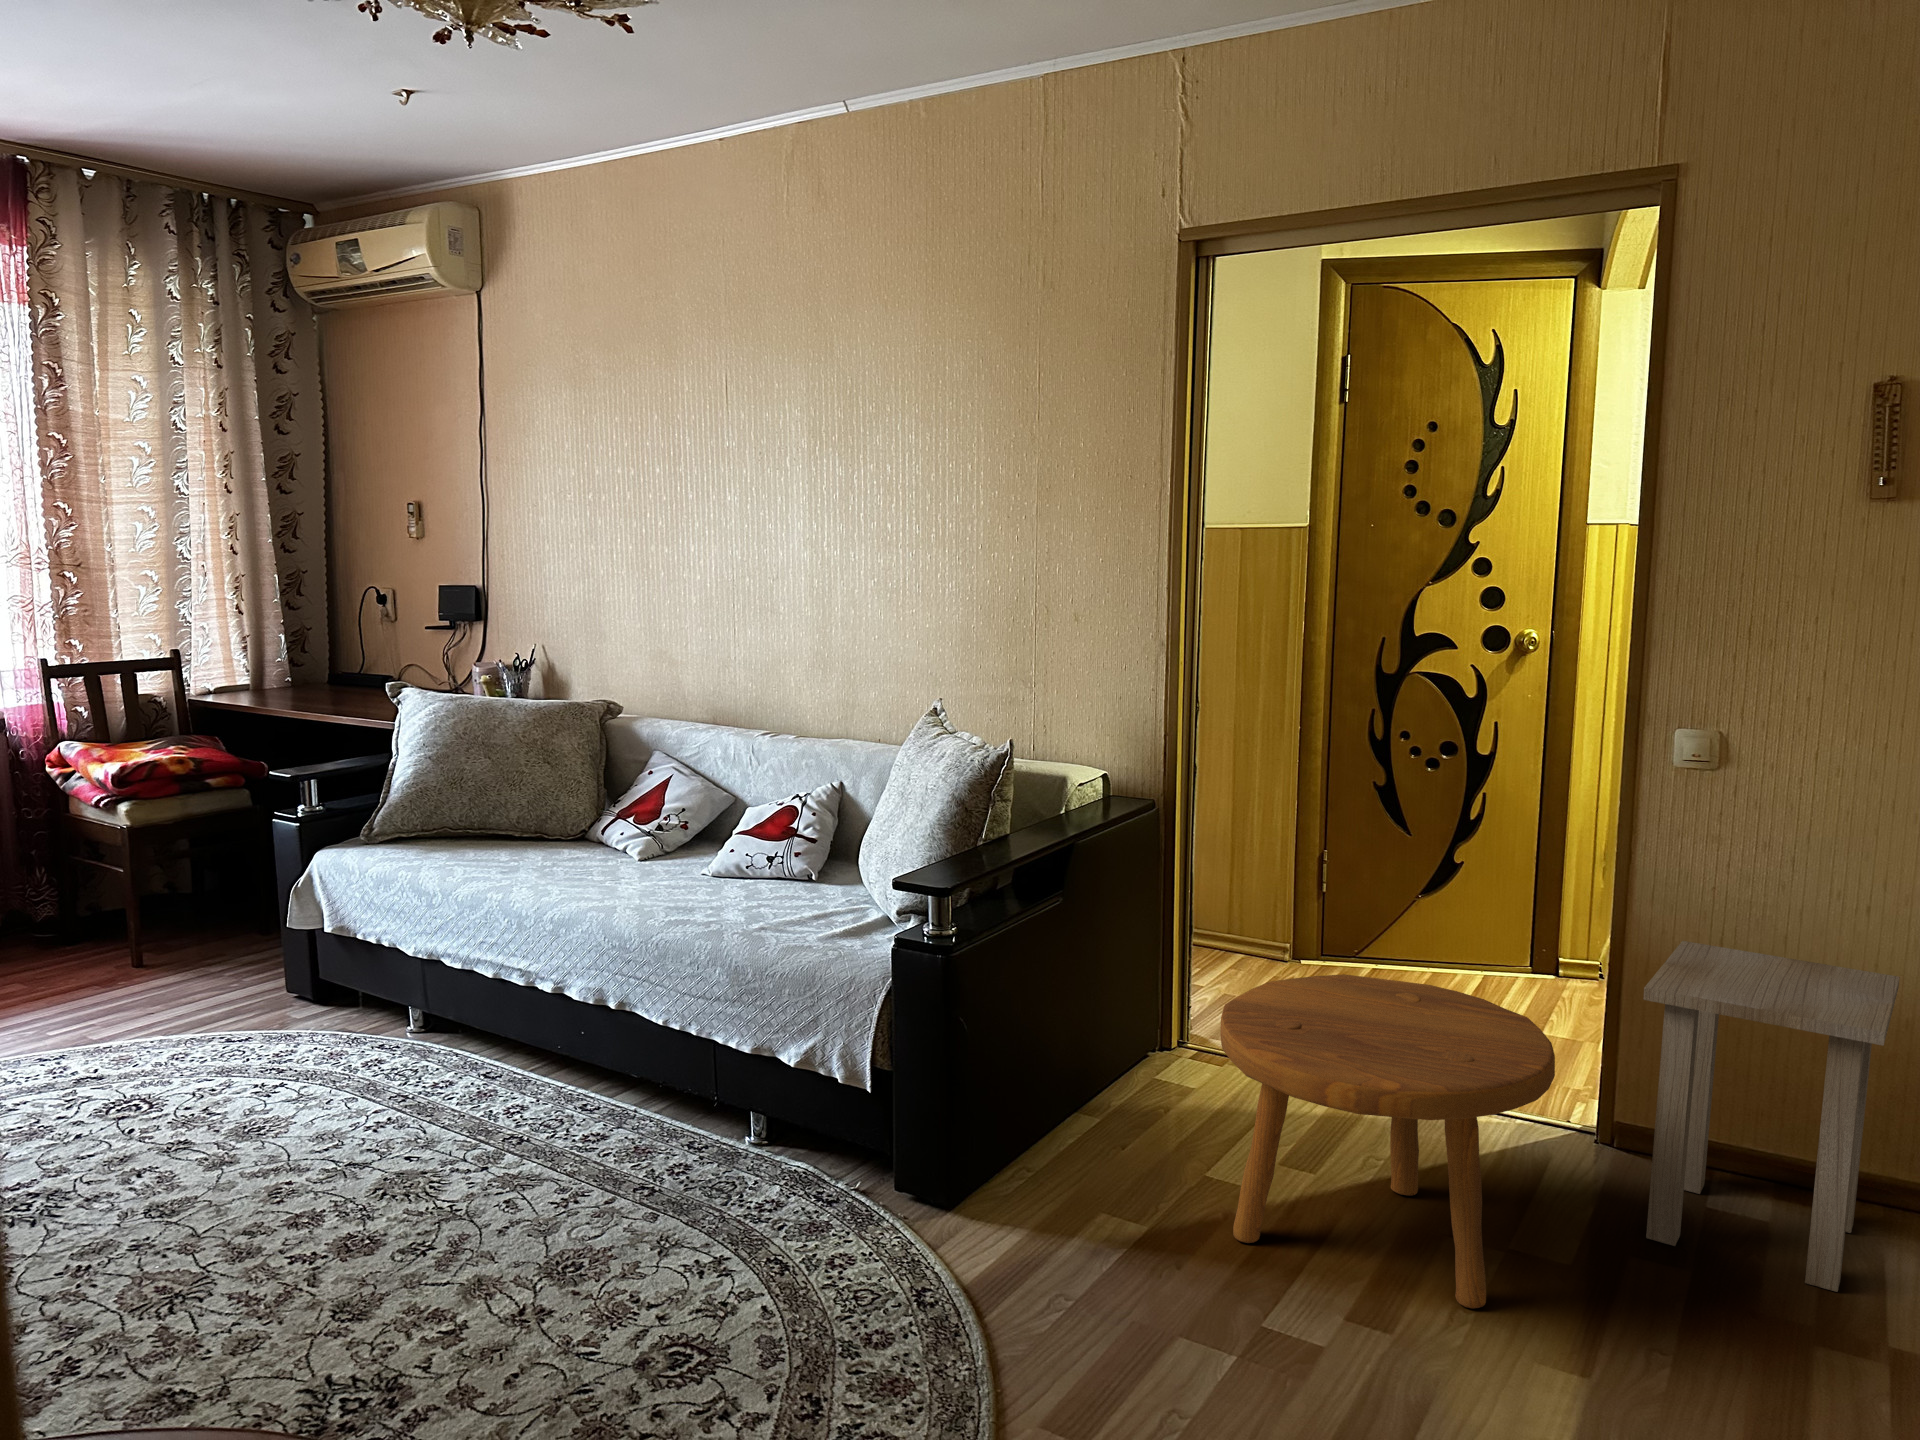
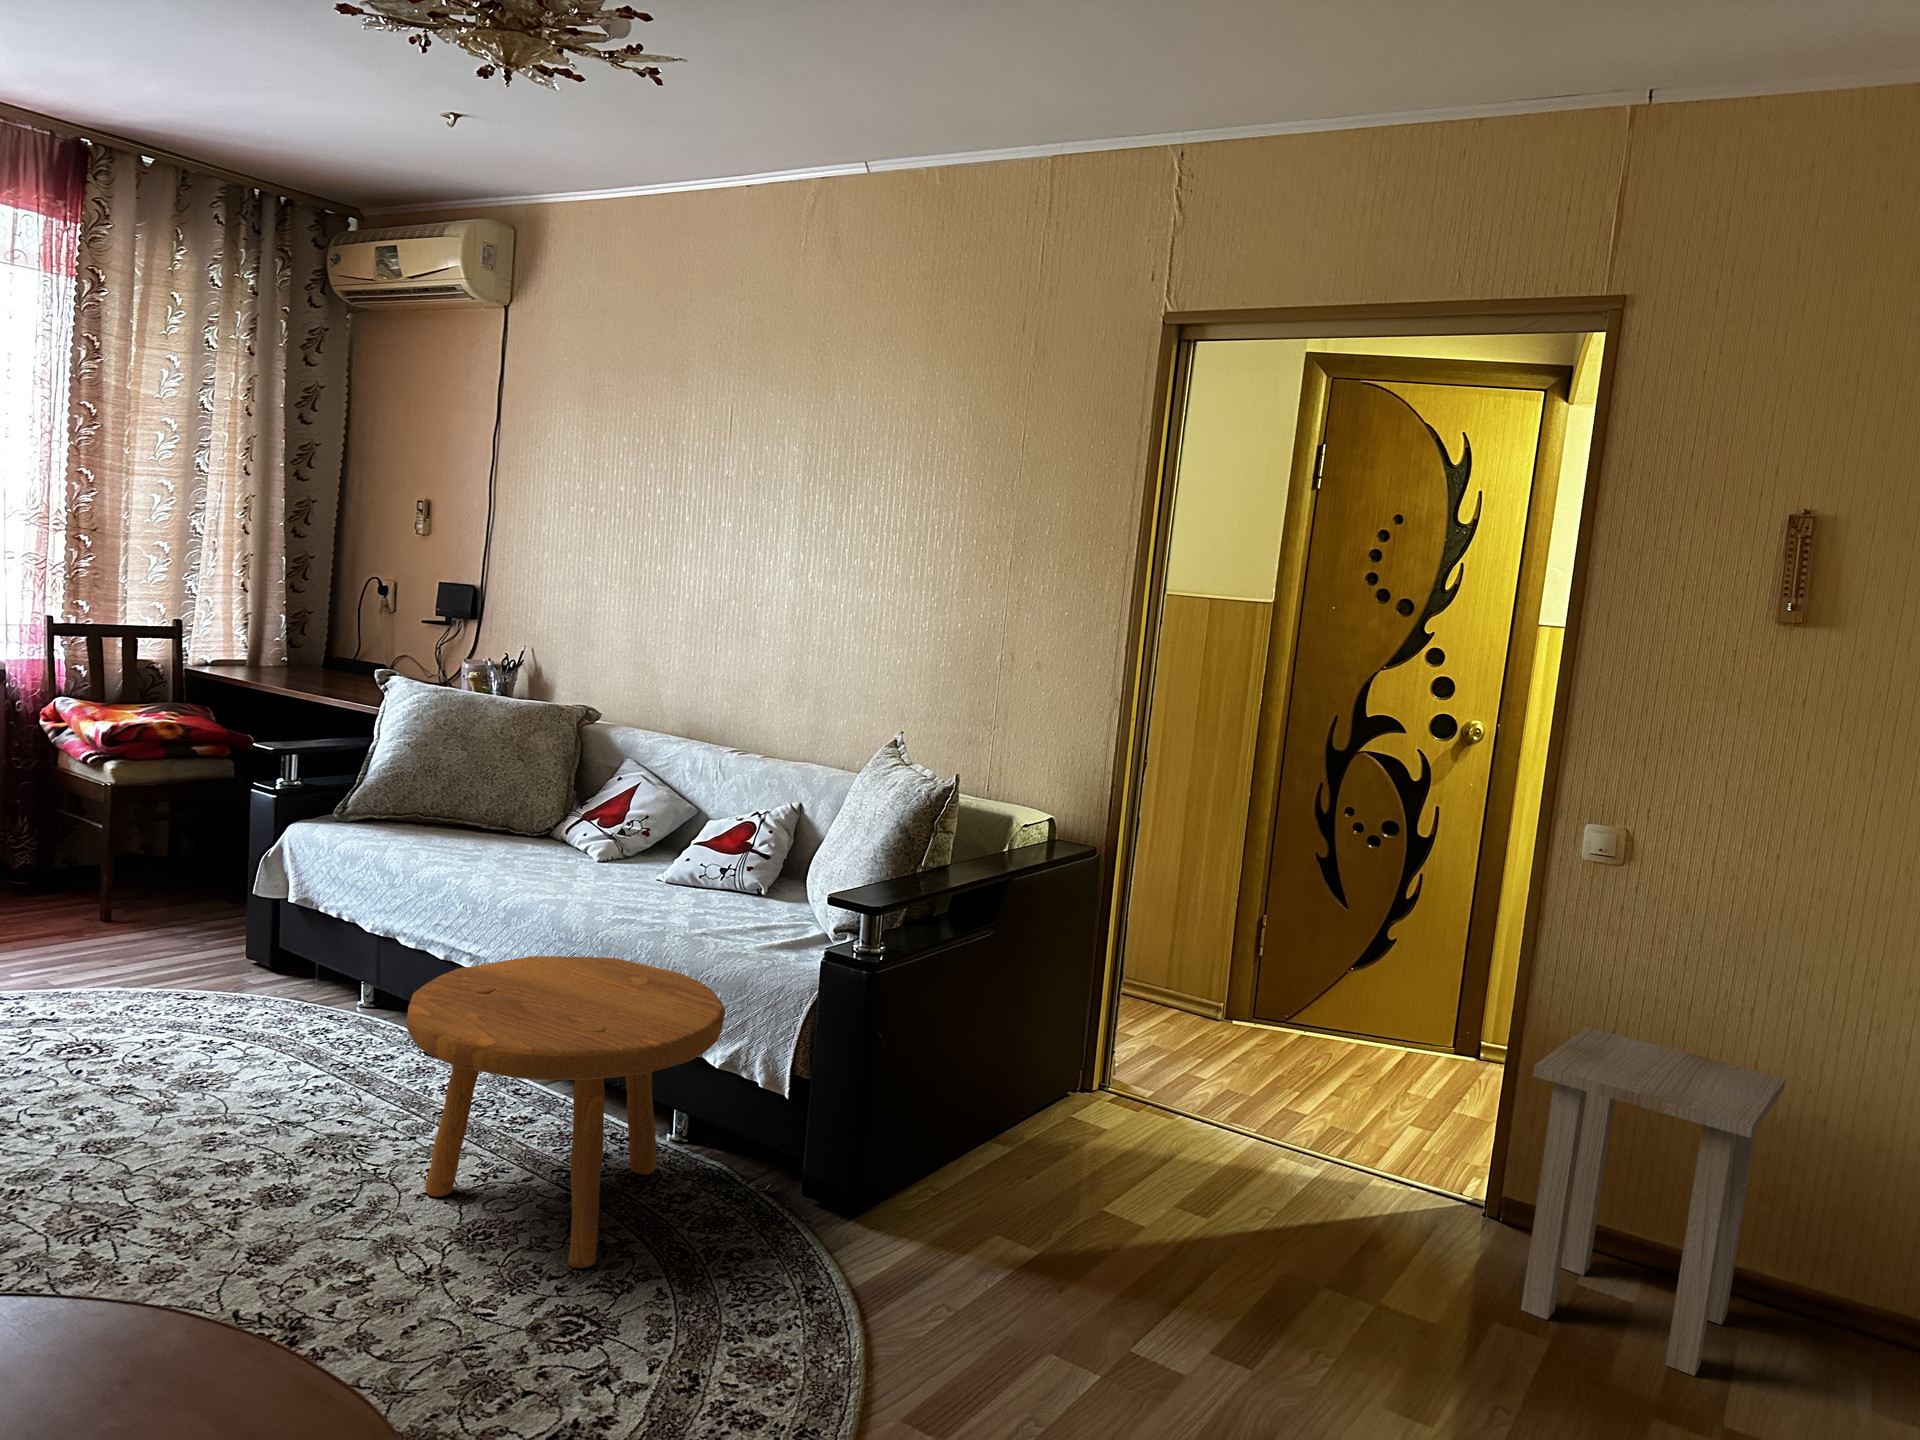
footstool: present [1221,974,1555,1308] -> present [406,956,725,1268]

